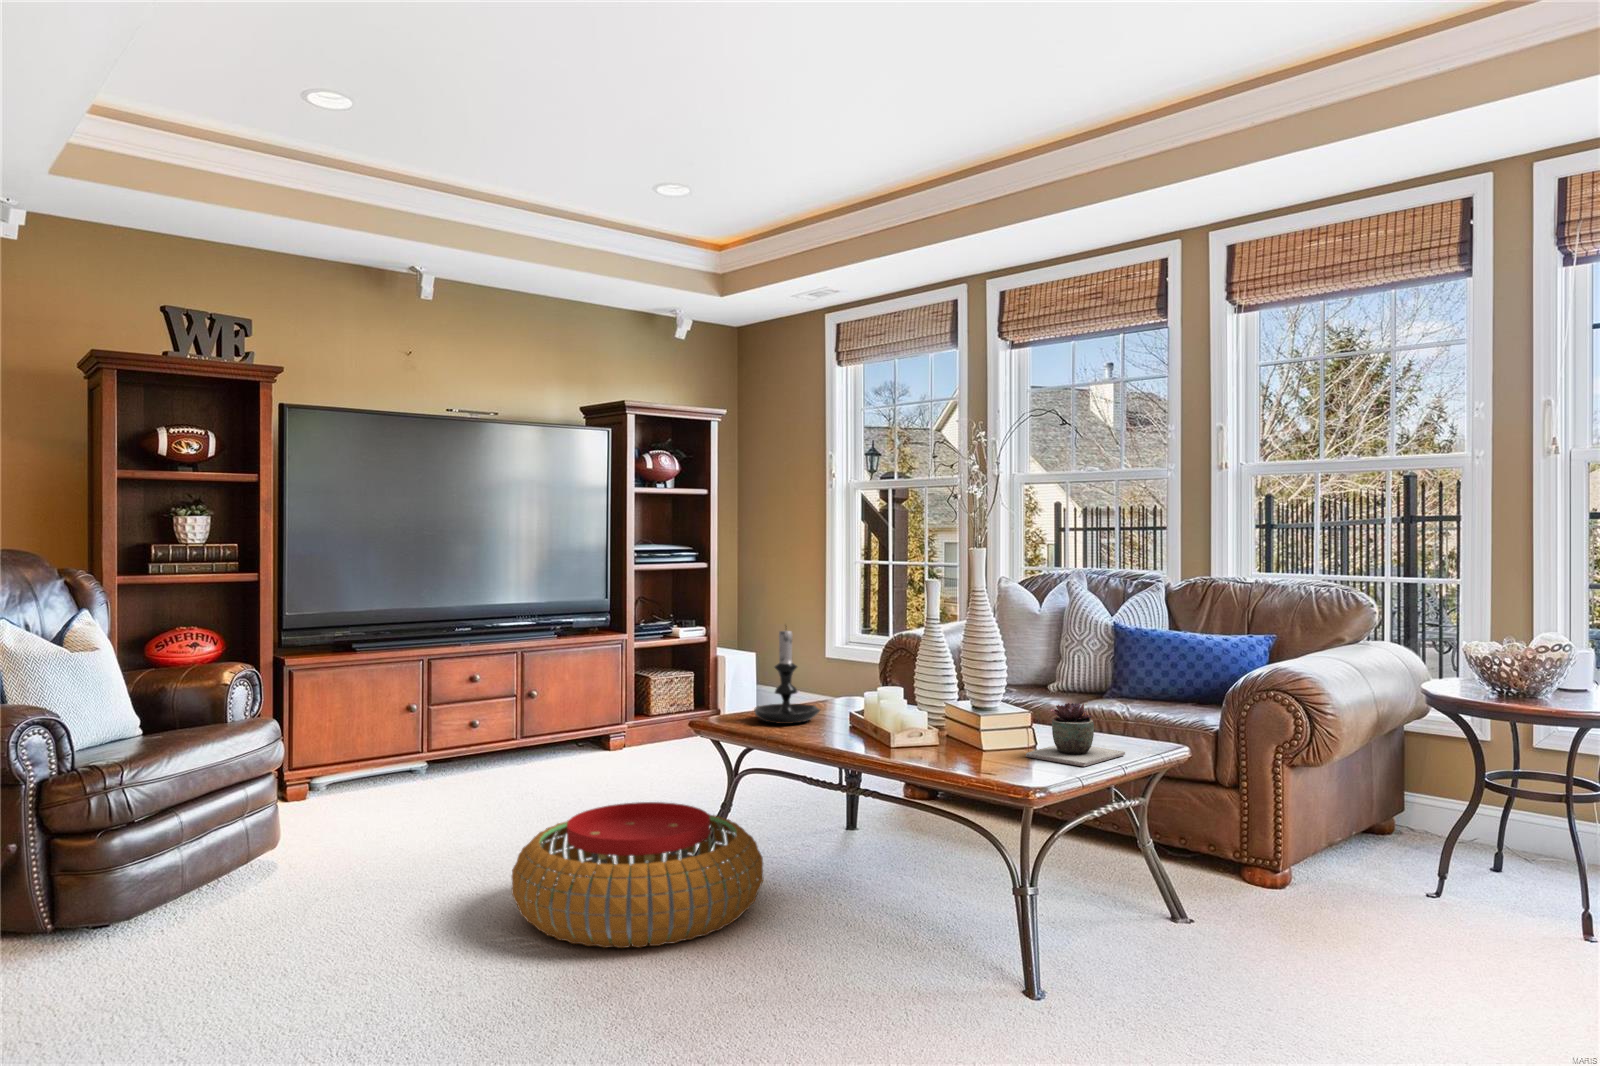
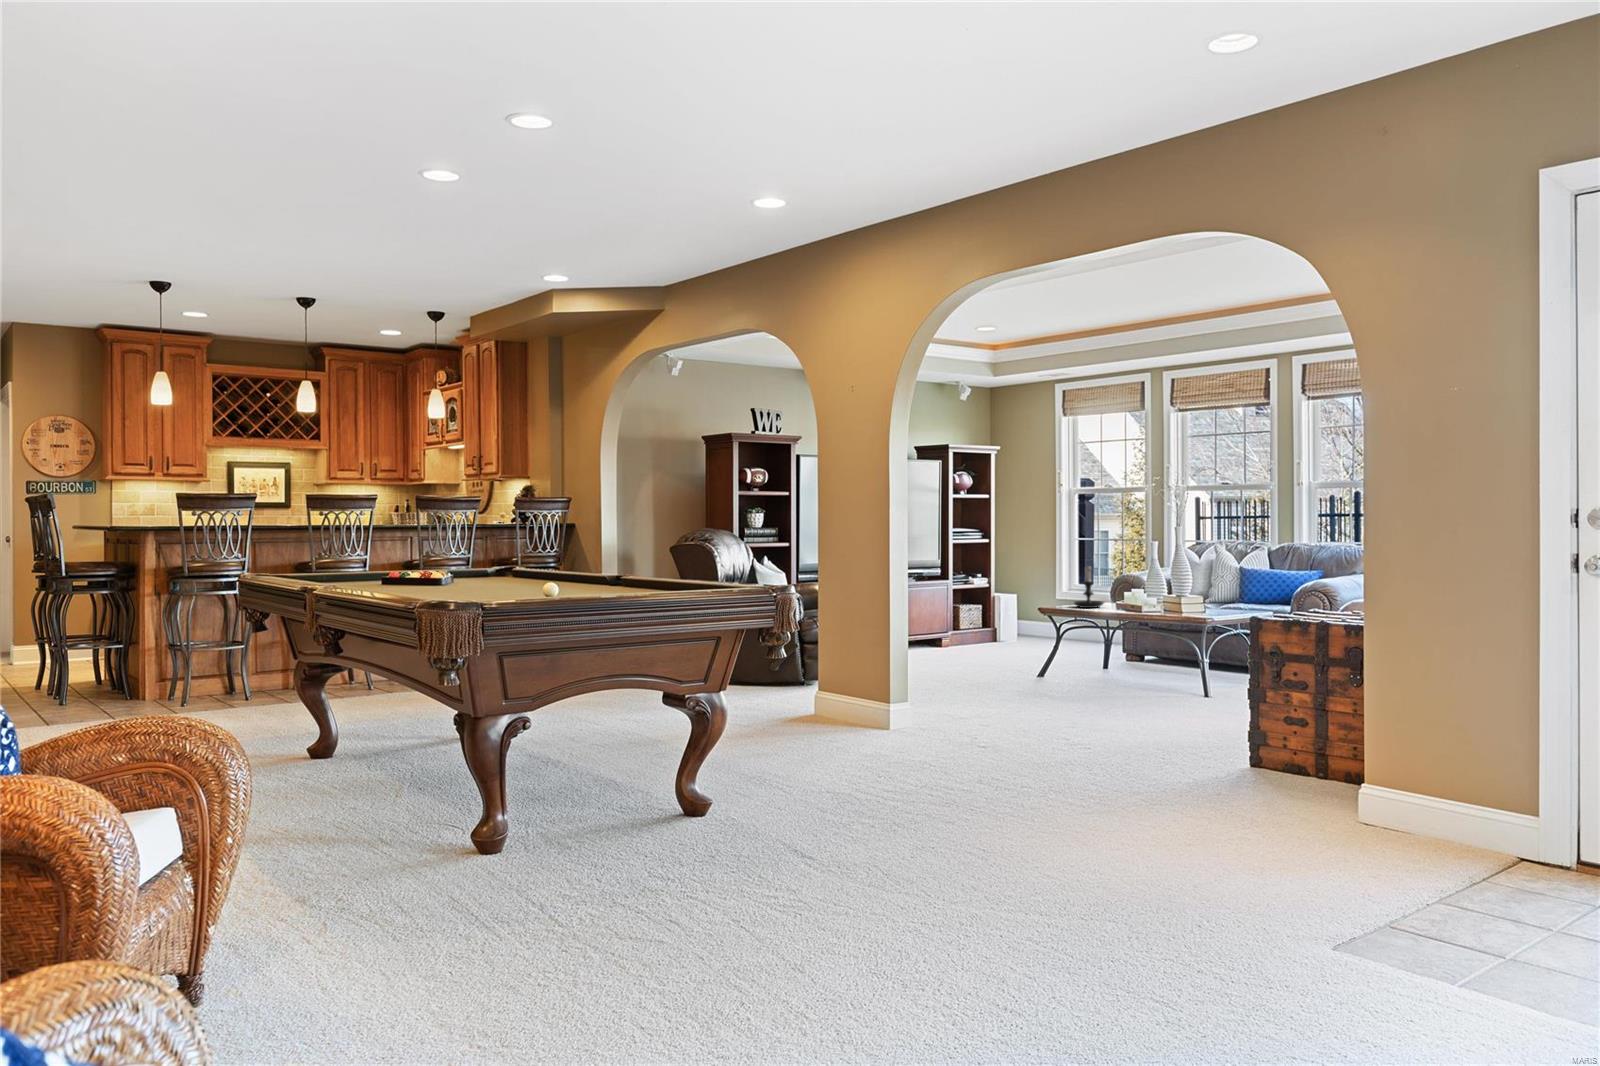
succulent plant: present [1026,703,1125,767] -> none [1205,591,1248,615]
pouf: present [512,802,763,948] -> none [980,642,1089,690]

